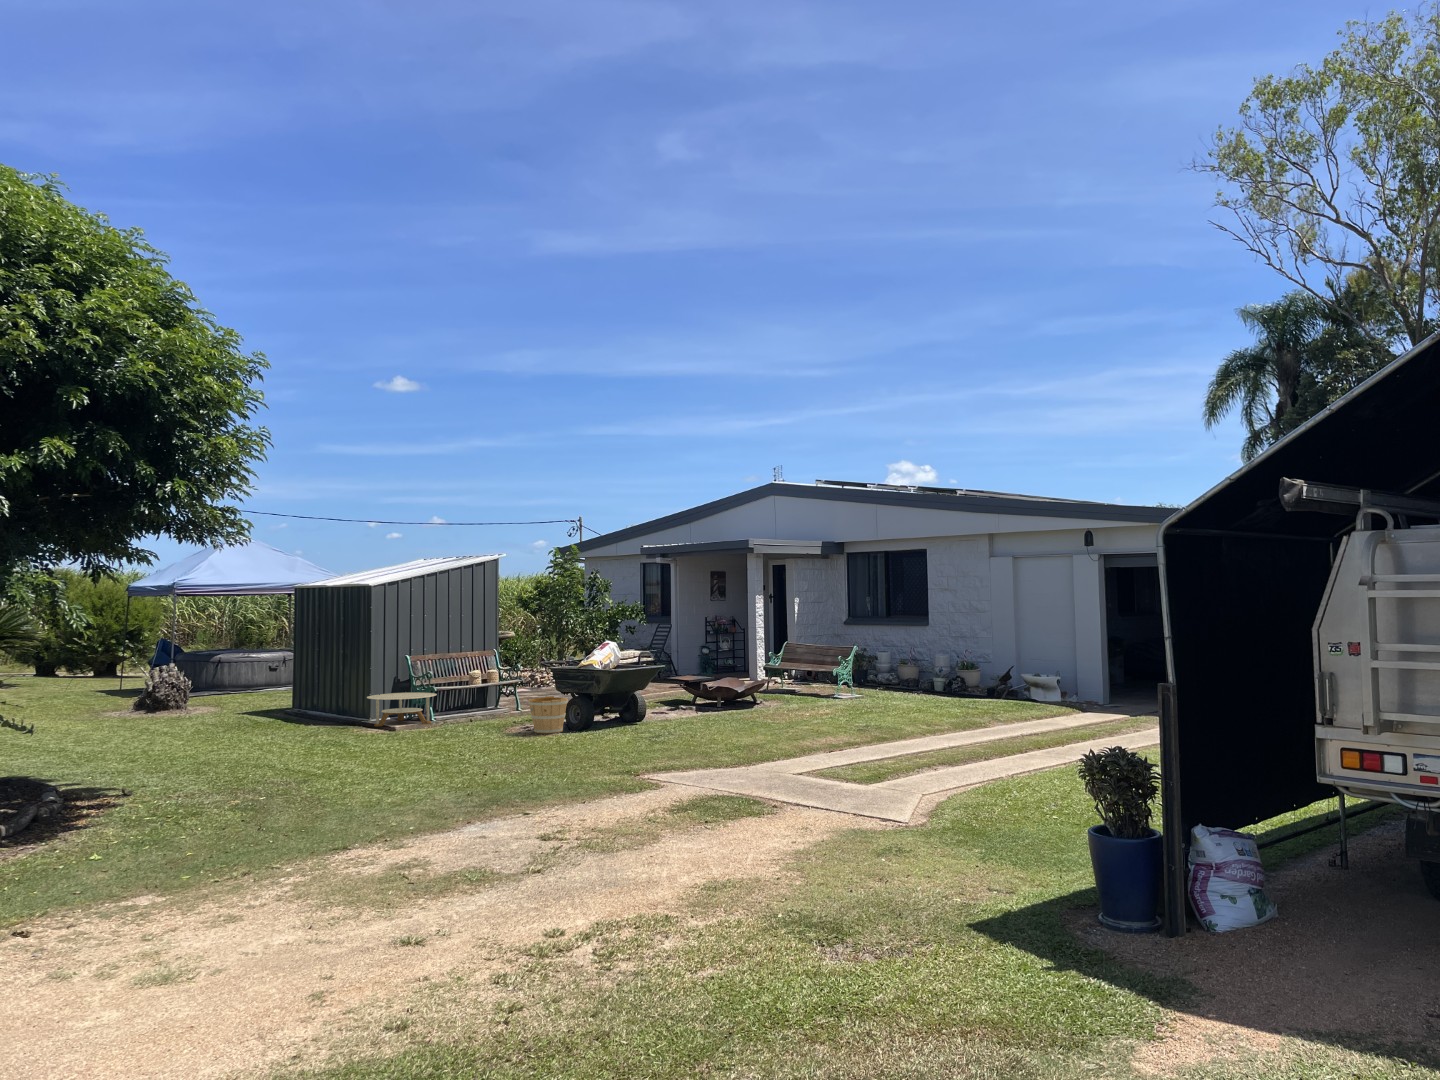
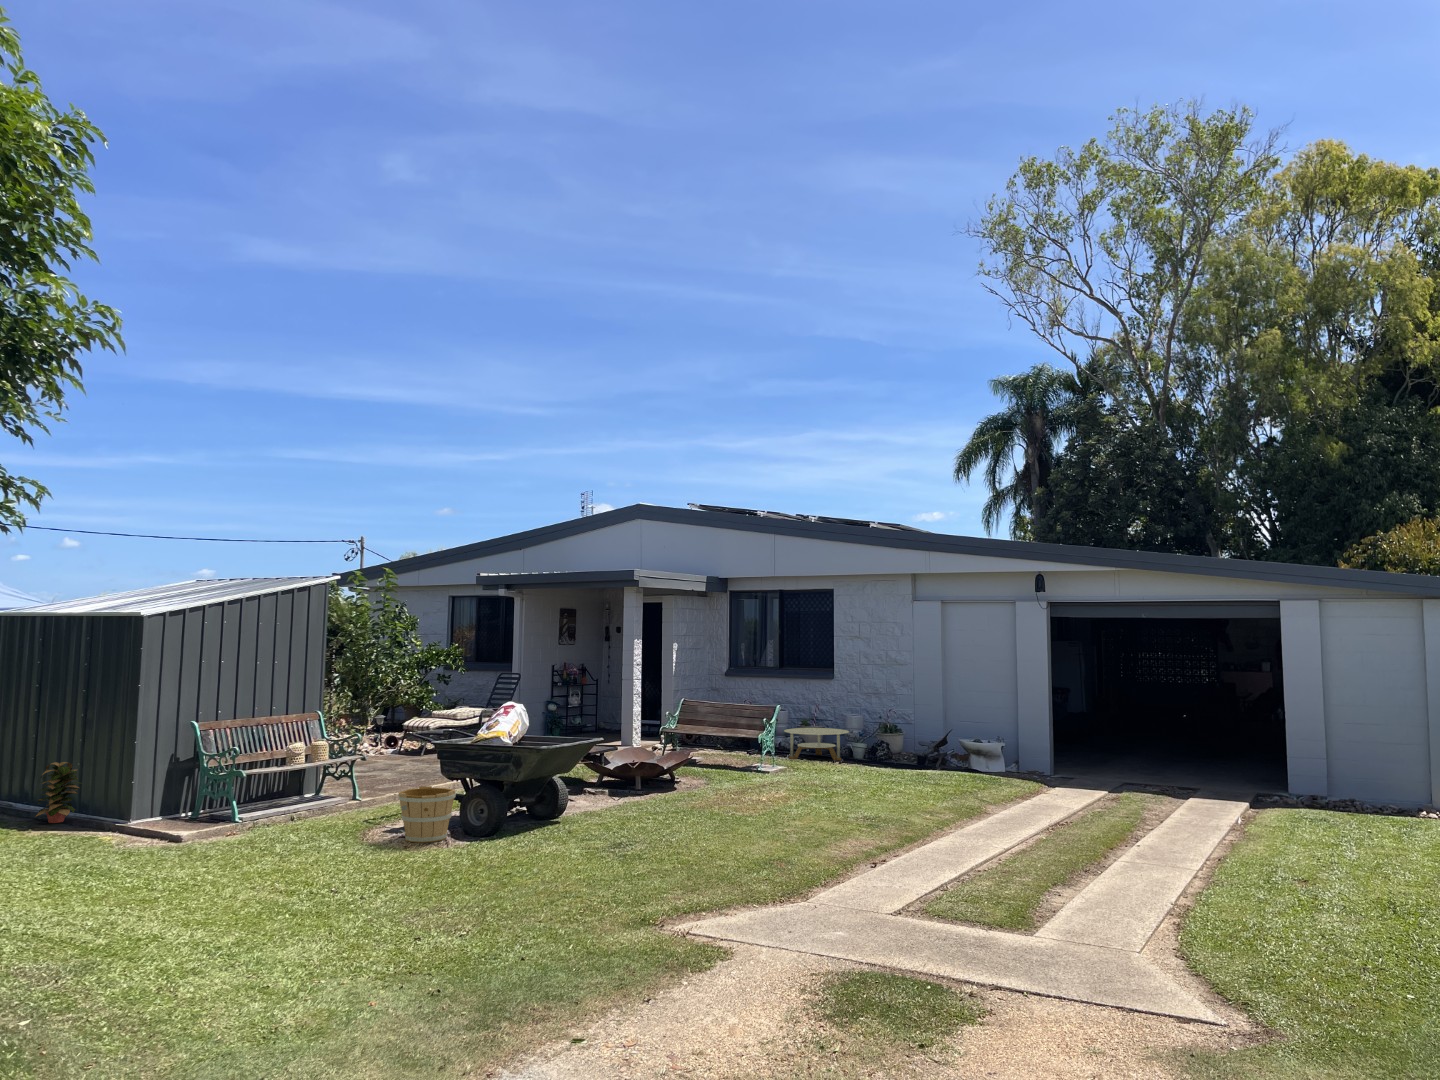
decorative plant: none [313,681,343,721] -> present [35,762,83,823]
round table: present [367,692,437,726] -> present [784,728,849,760]

